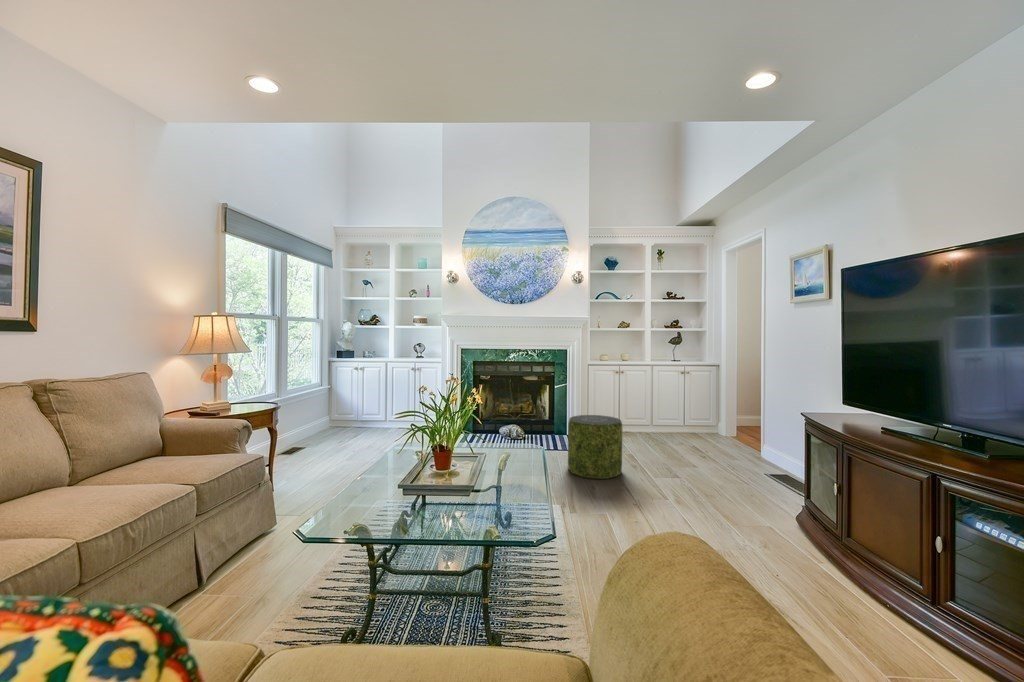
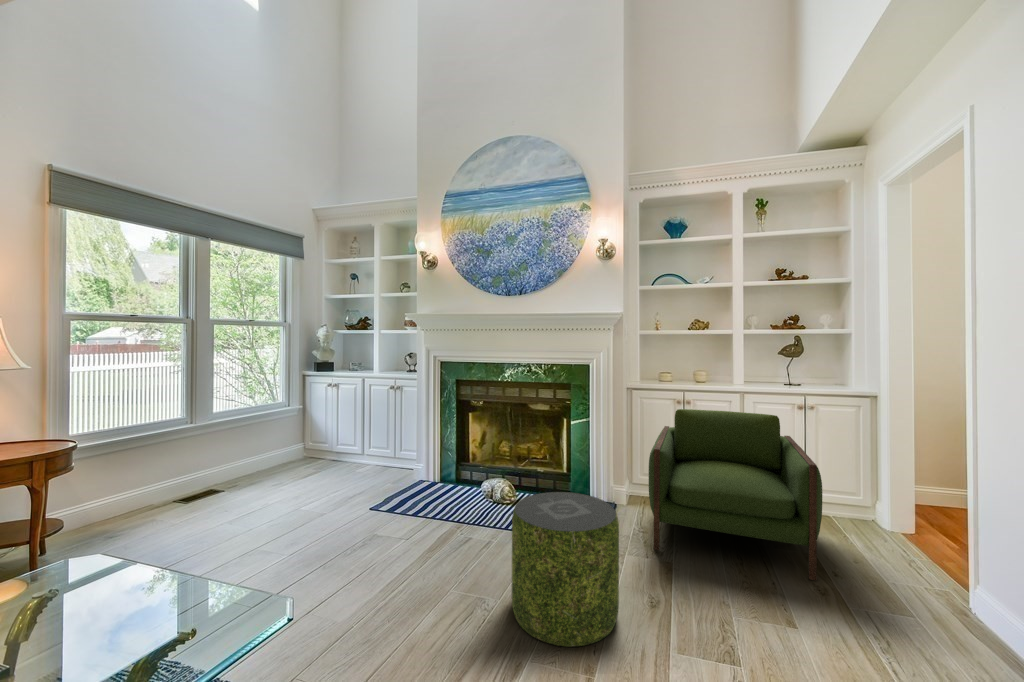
armchair: none [609,375,698,452] -> present [649,409,822,580]

